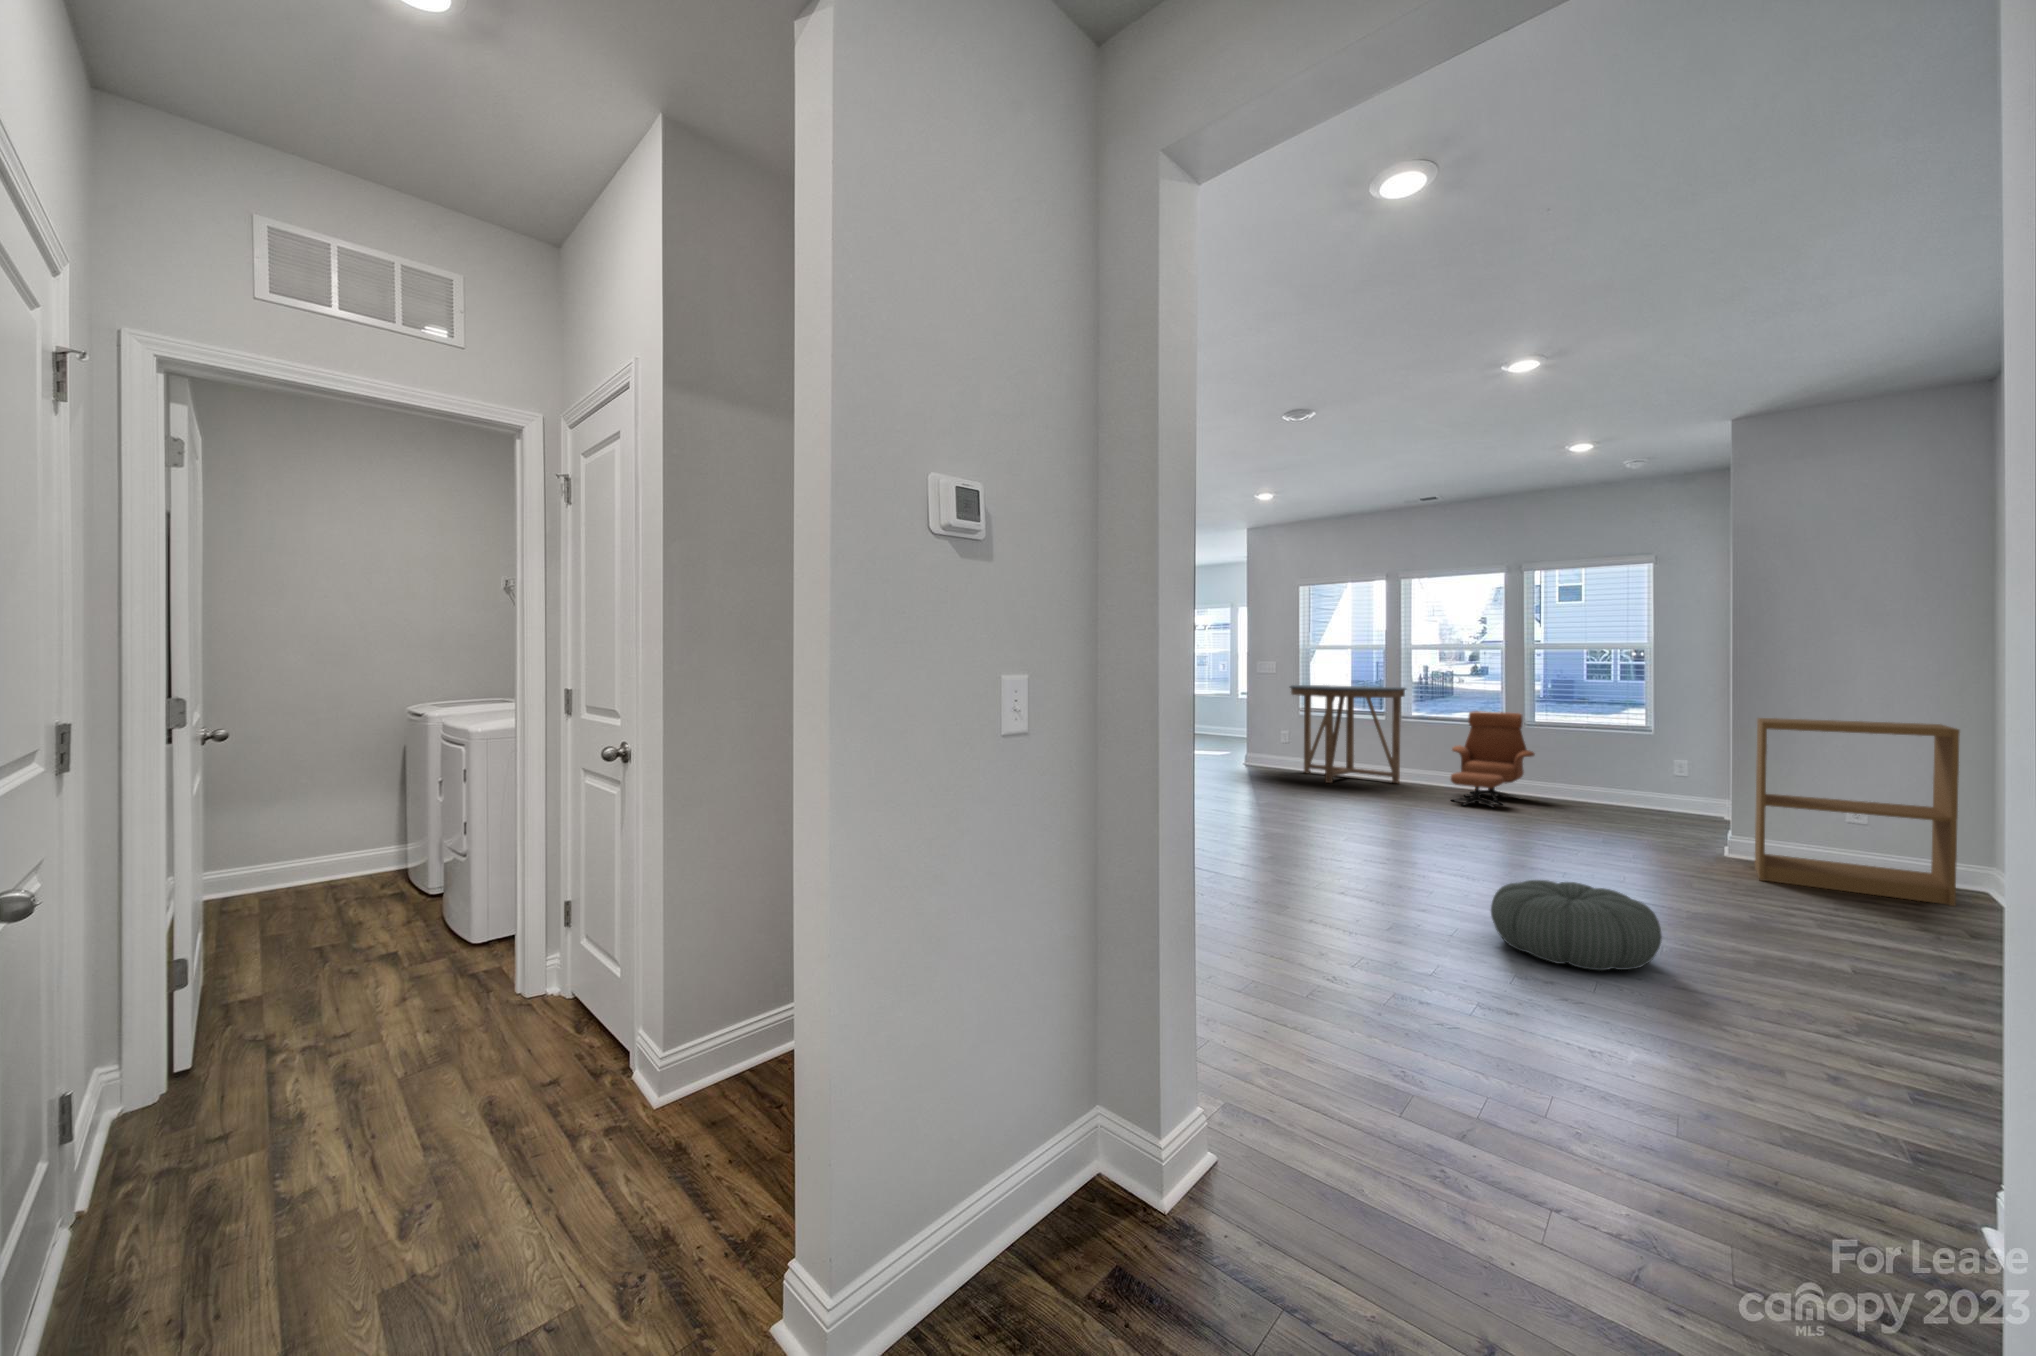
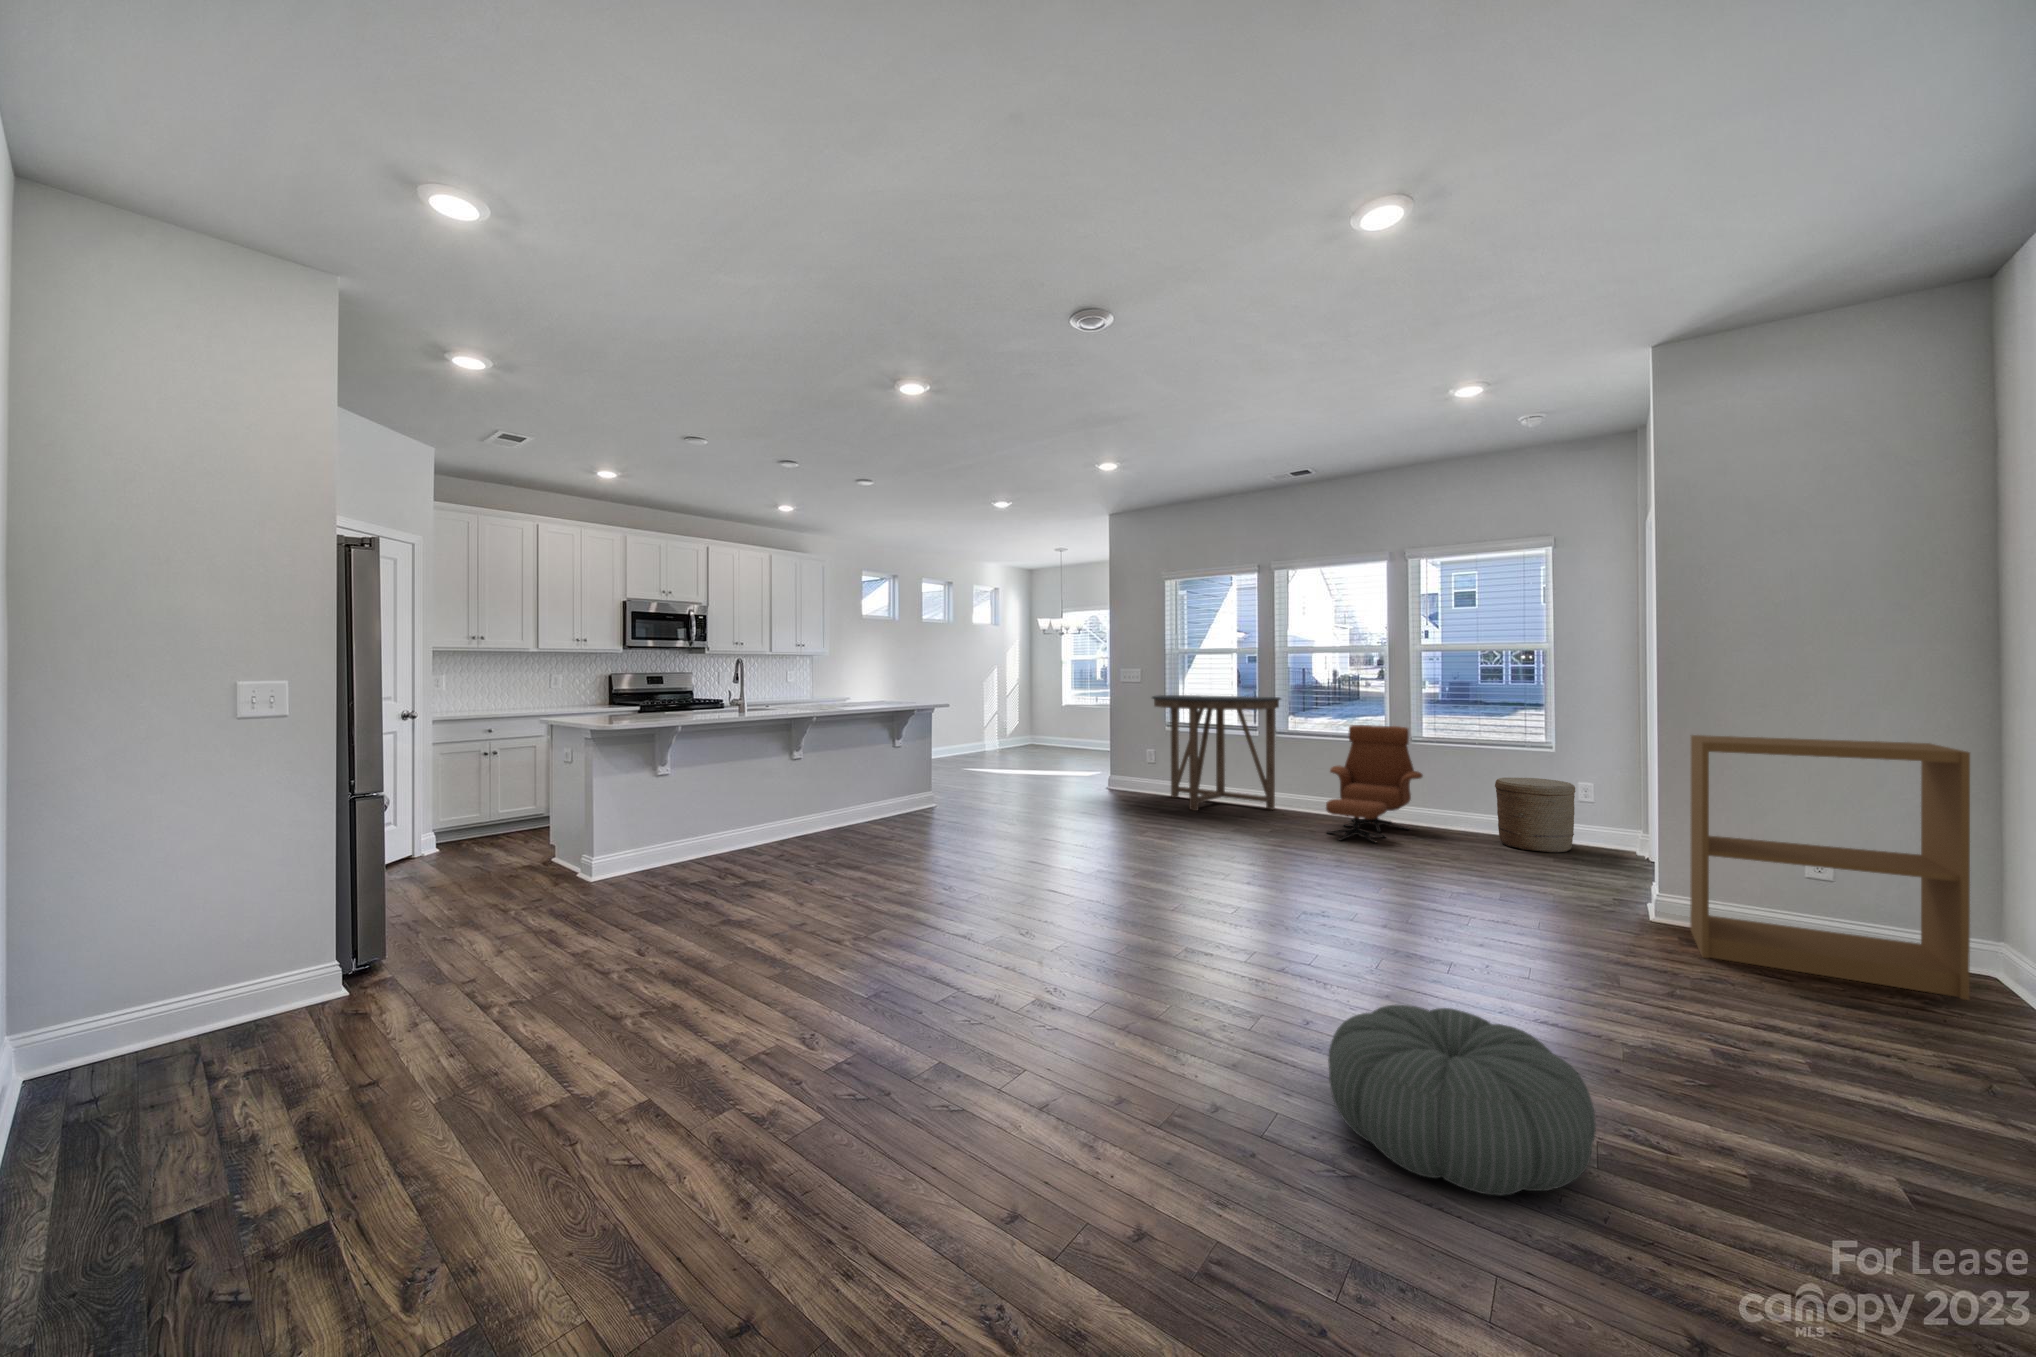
woven basket: none [1599,756,1669,817] -> present [1495,778,1575,852]

